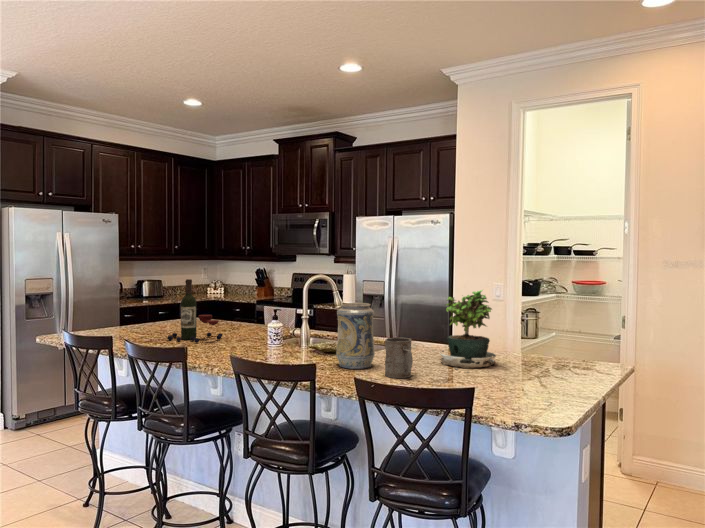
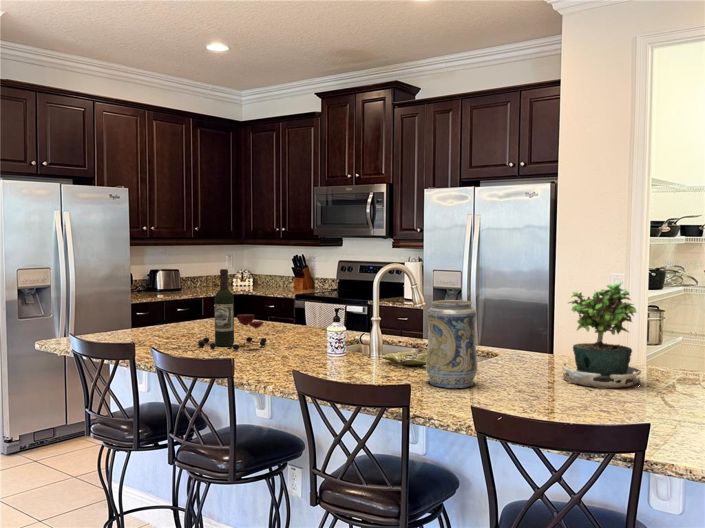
mug: present [385,338,413,378] -> none [496,347,537,402]

